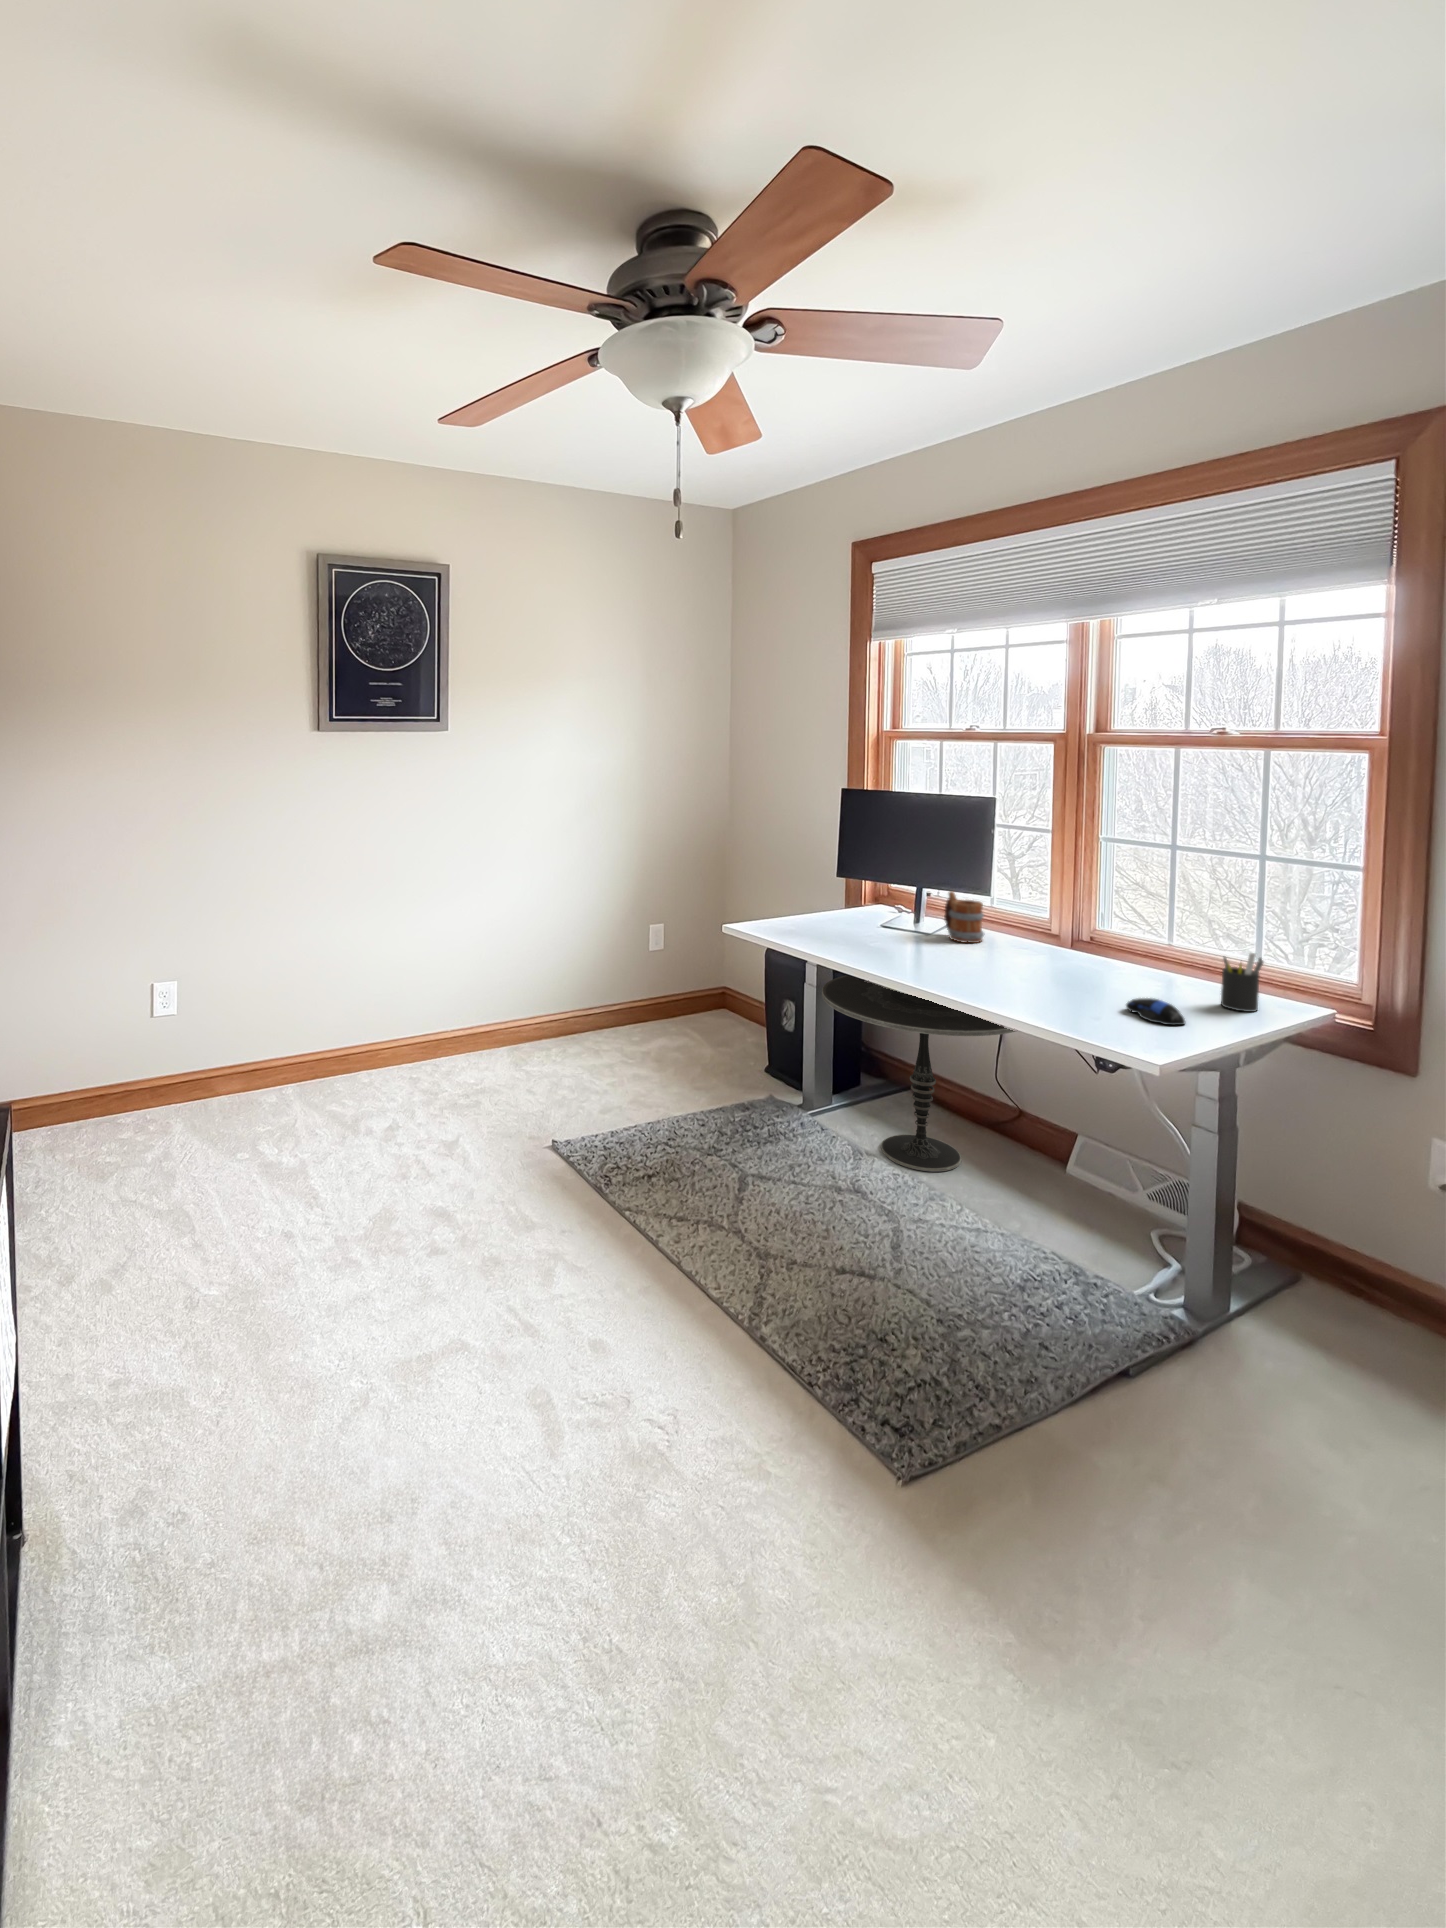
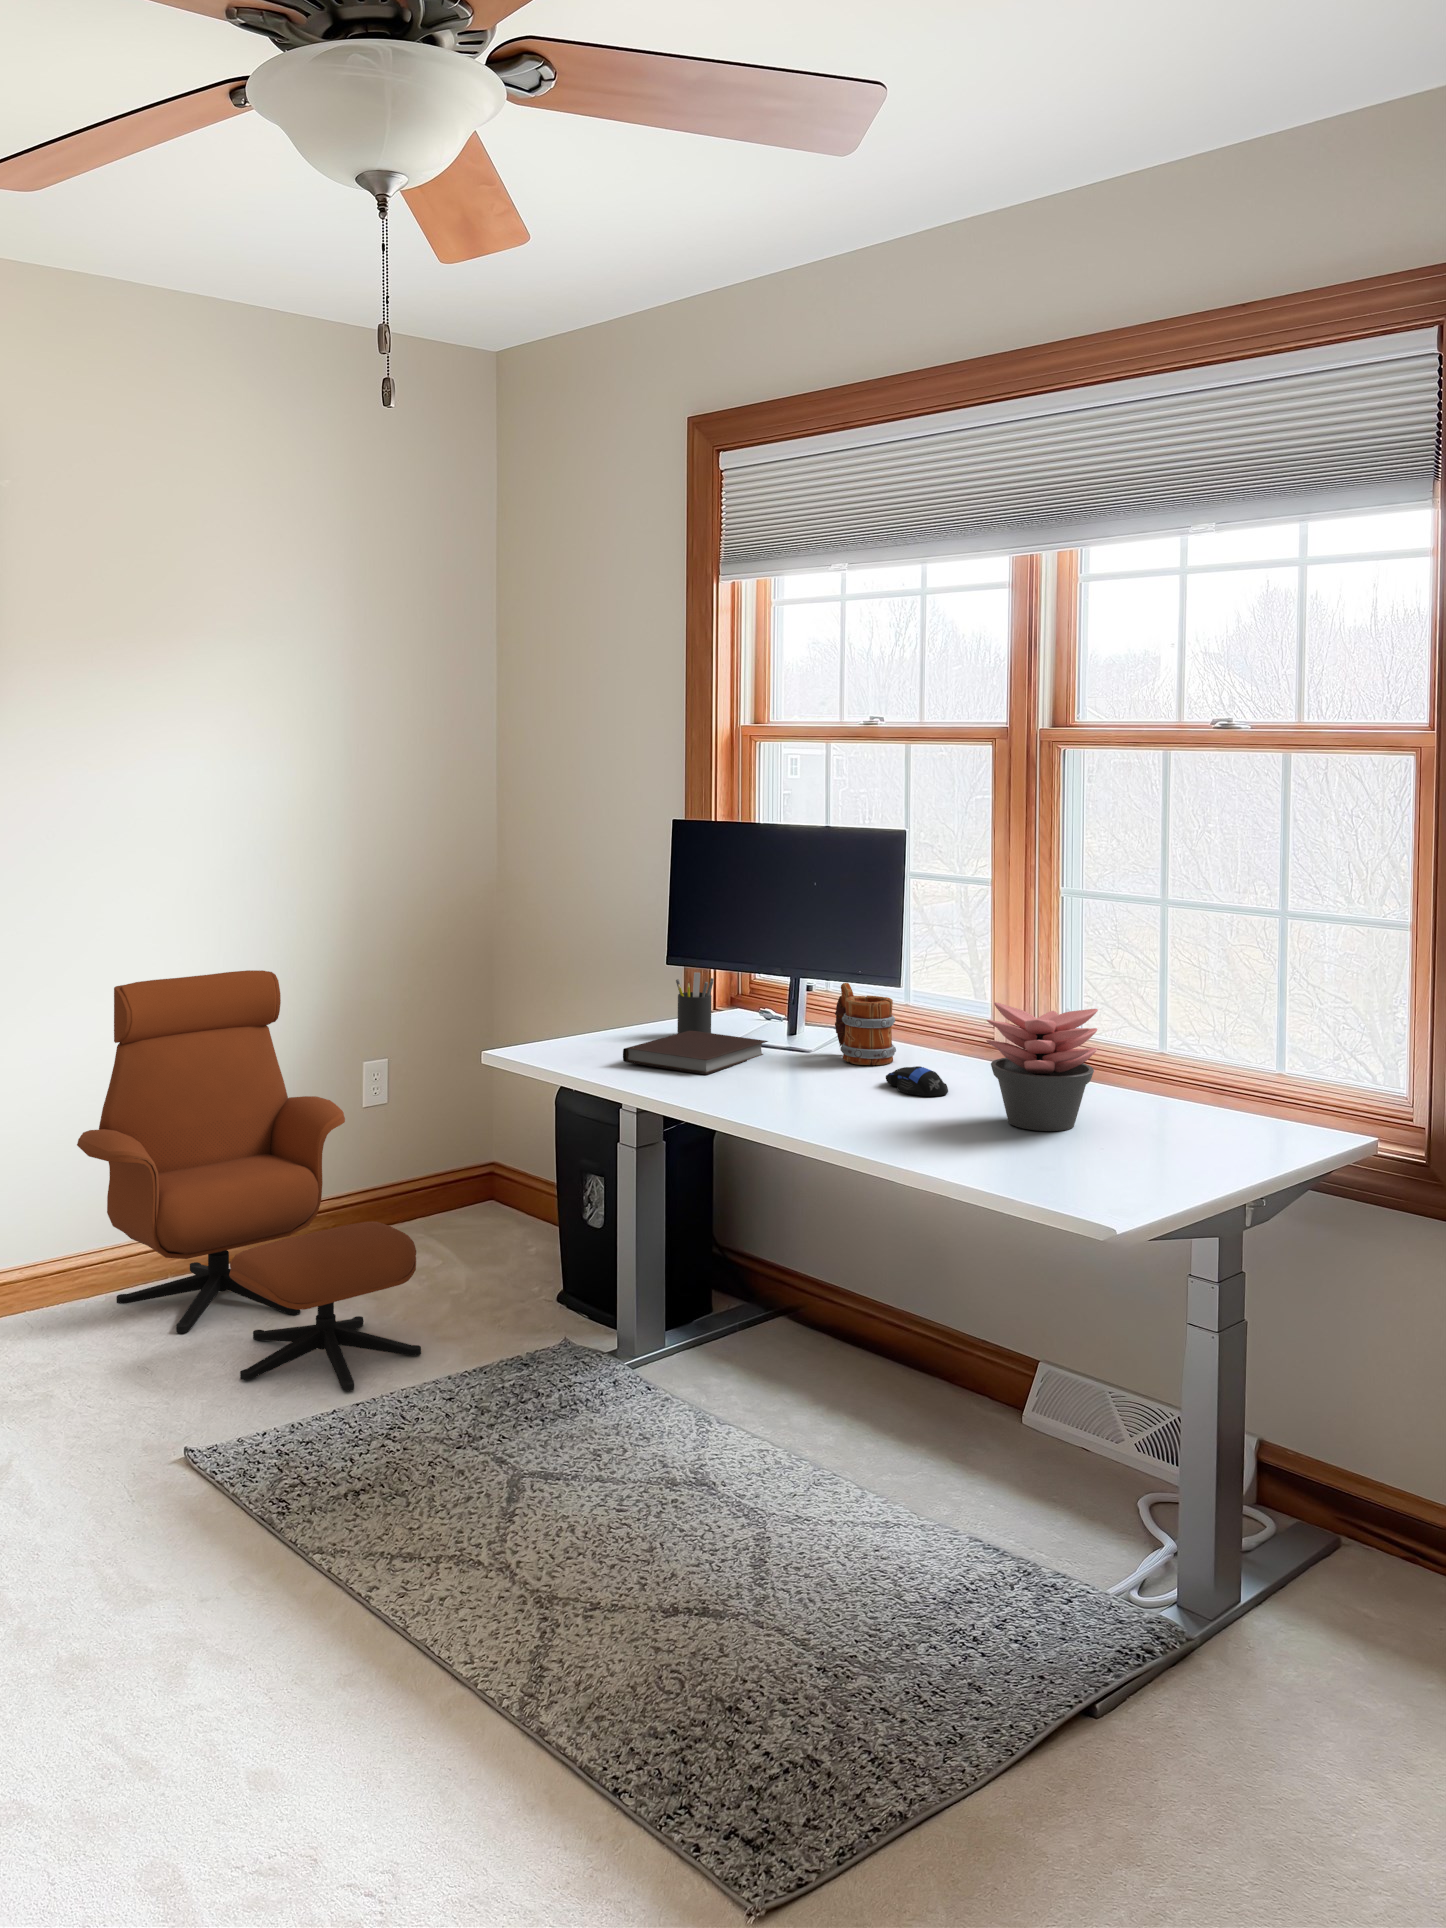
lounge chair: none [496,871,687,1115] -> present [77,970,421,1391]
succulent plant: none [1051,909,1129,993] -> present [986,1002,1098,1131]
notebook: none [810,916,901,944] -> present [623,1031,768,1075]
pen holder: present [1221,953,1264,1012] -> present [676,973,714,1034]
side table: present [822,975,1016,1171] -> none [642,1119,973,1441]
computer mouse: present [1126,998,1185,1025] -> present [886,1066,948,1096]

